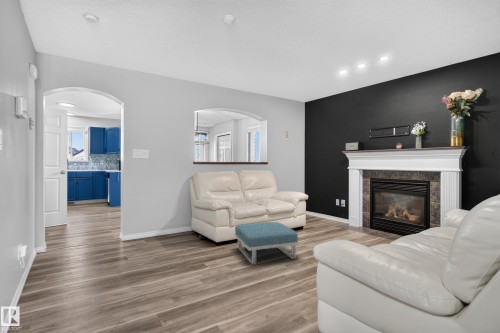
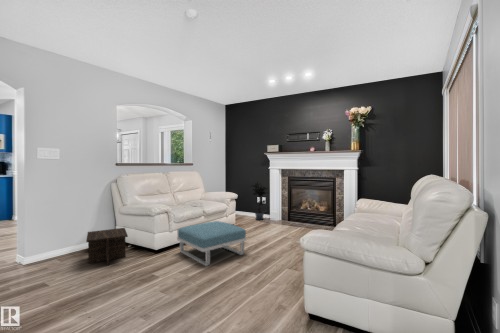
potted plant: none [328,182,347,225] -> present [253,182,267,220]
coffee table: none [161,220,195,251] -> present [86,228,128,266]

